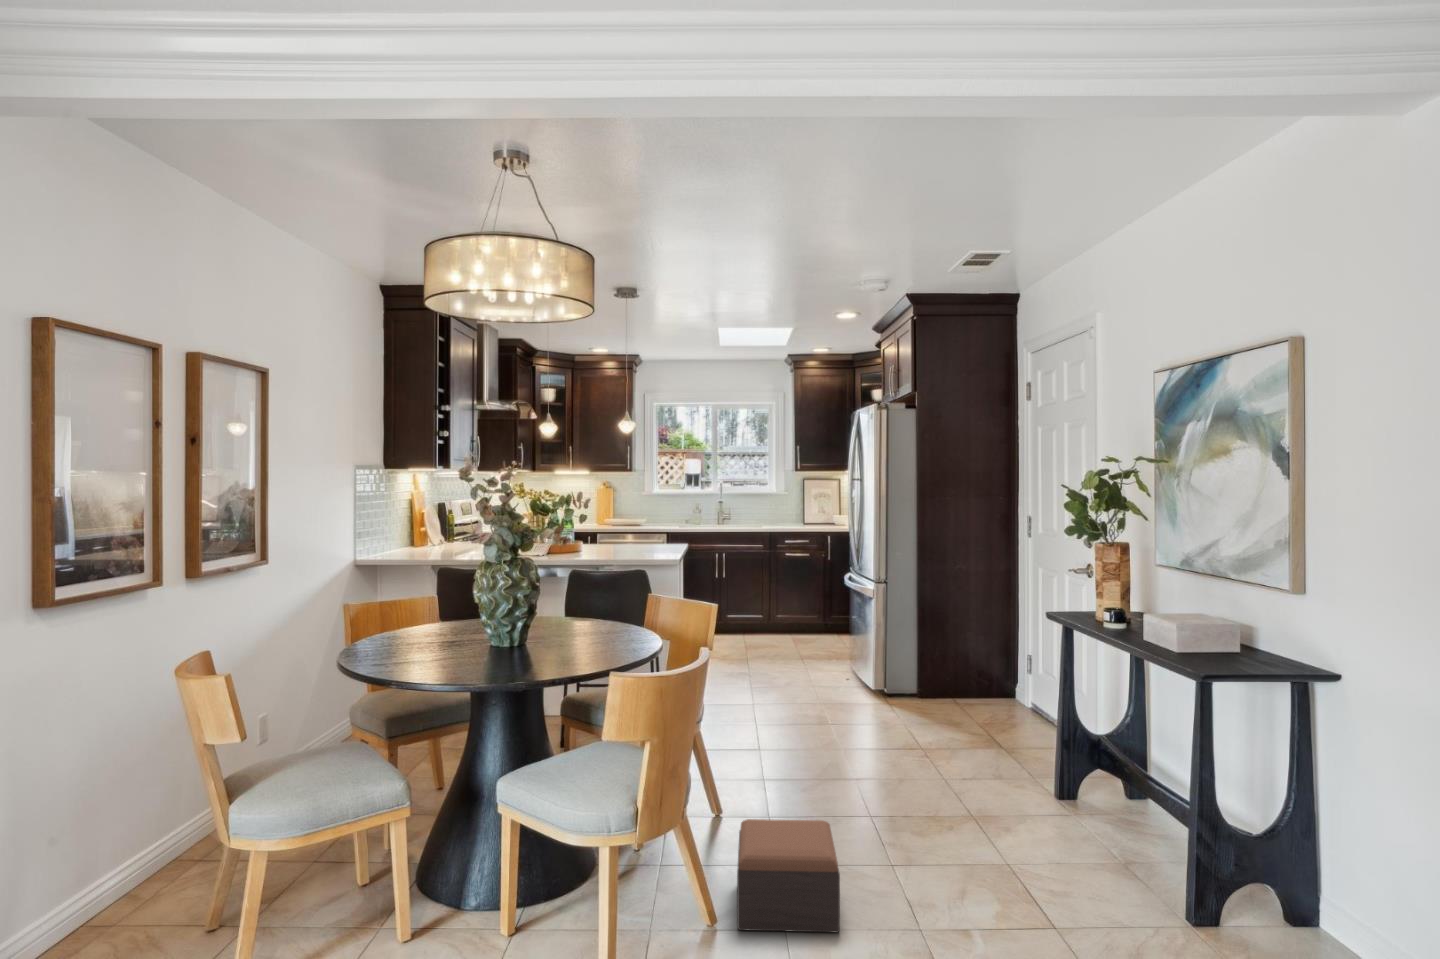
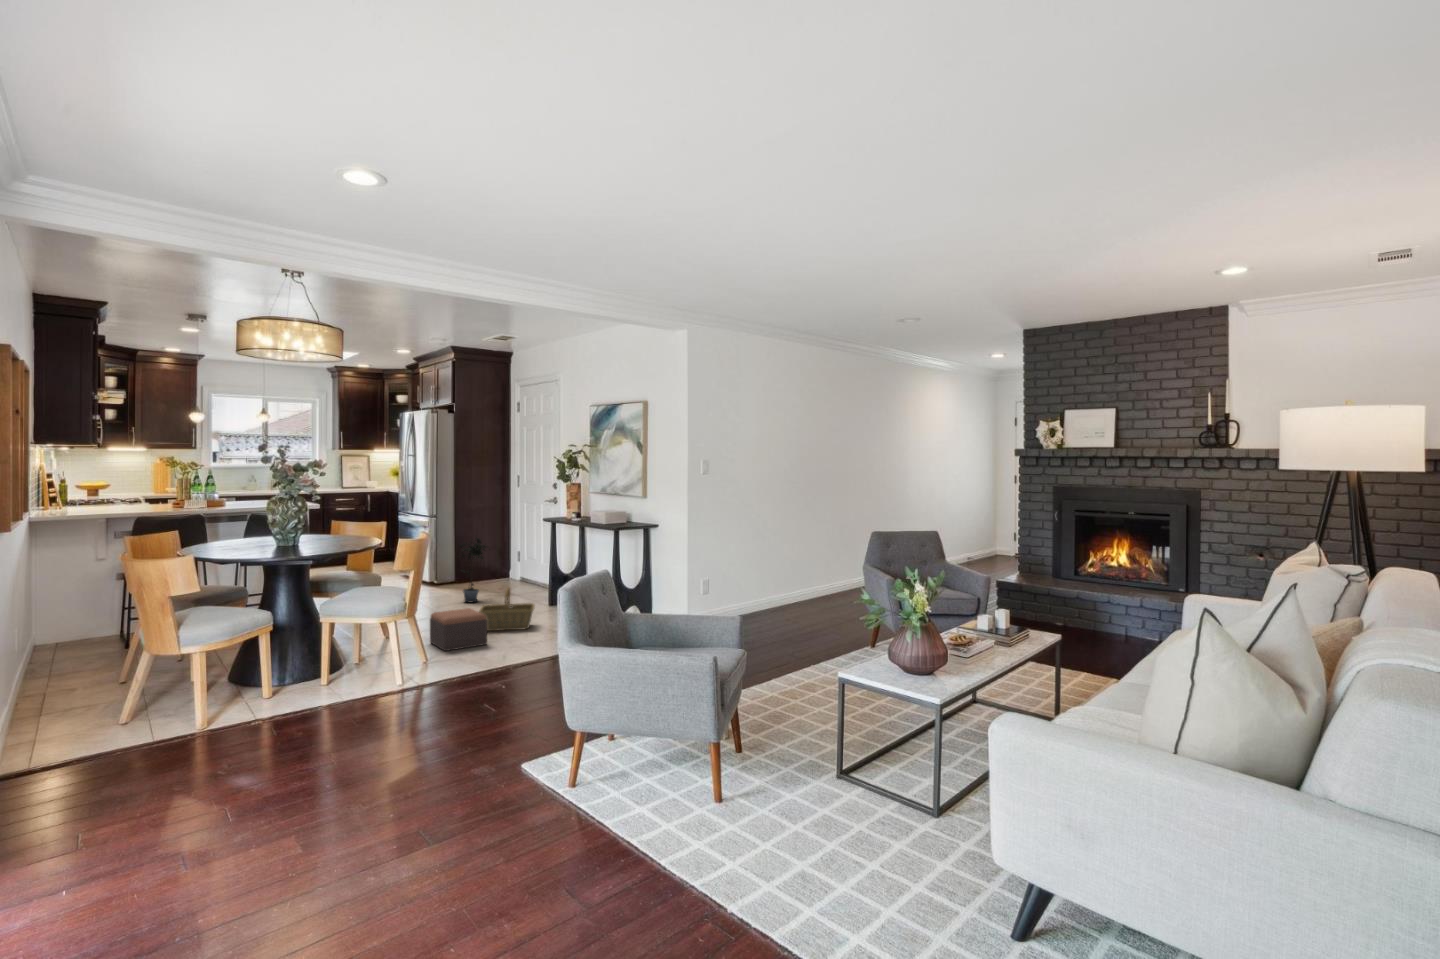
potted plant: none [884,627,941,754] -> present [459,537,490,602]
basket: none [859,773,991,888] -> present [479,587,535,631]

